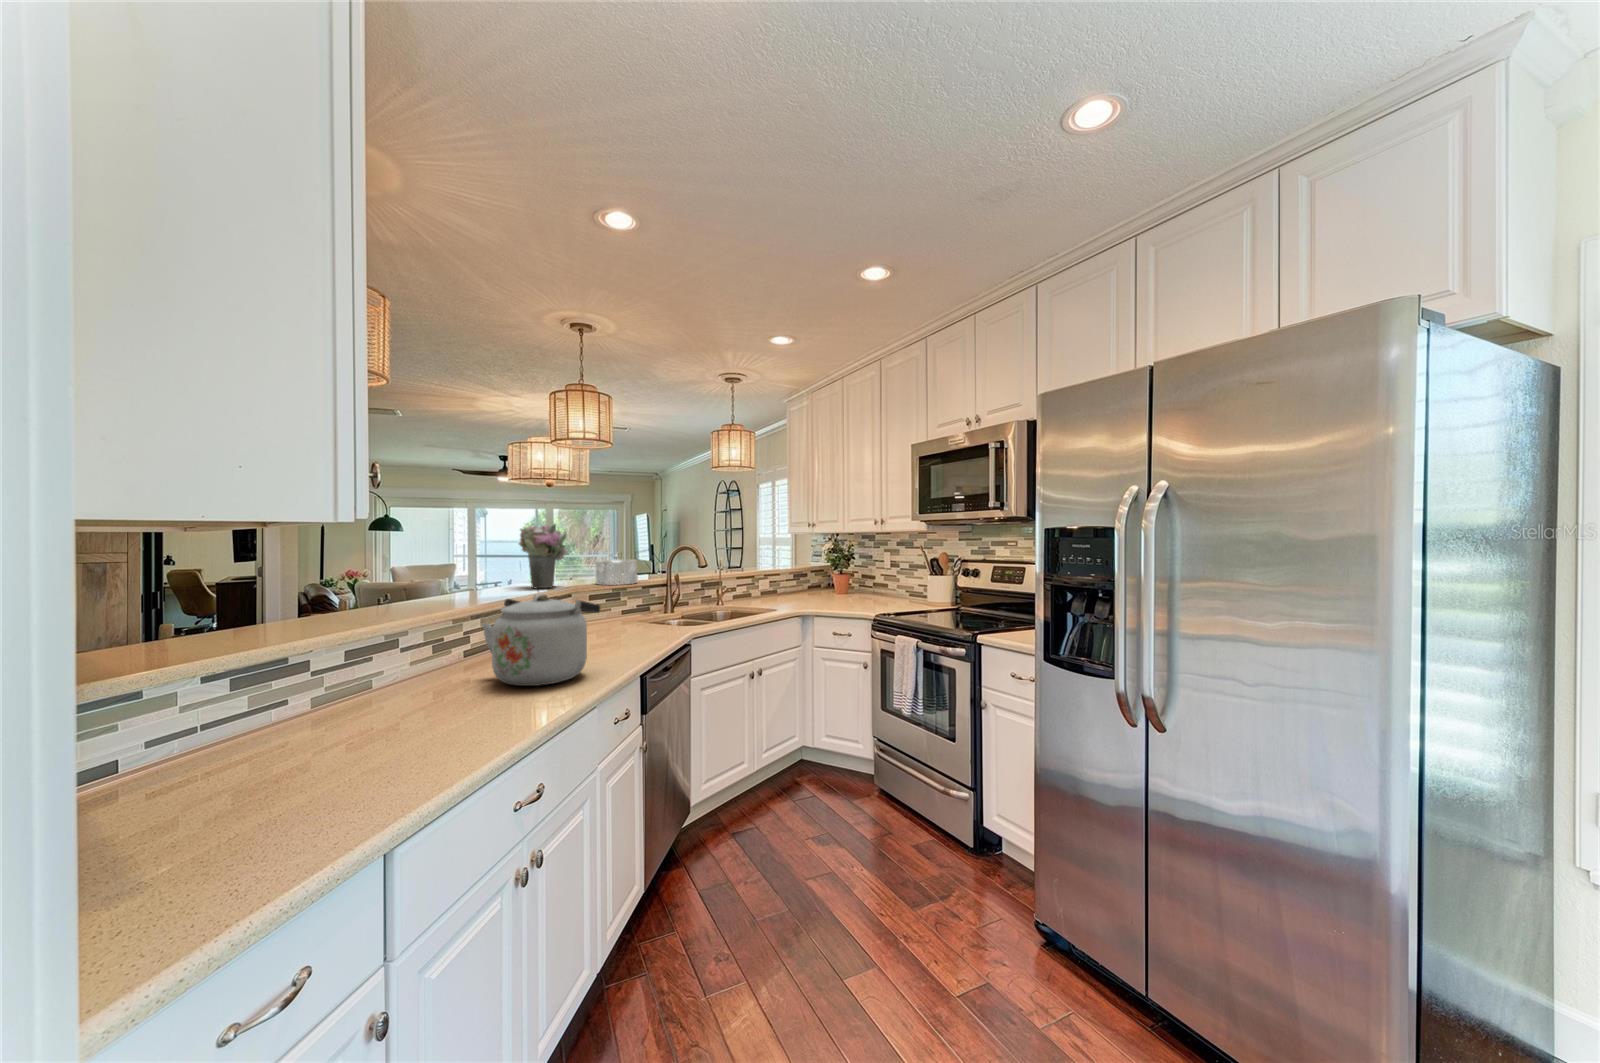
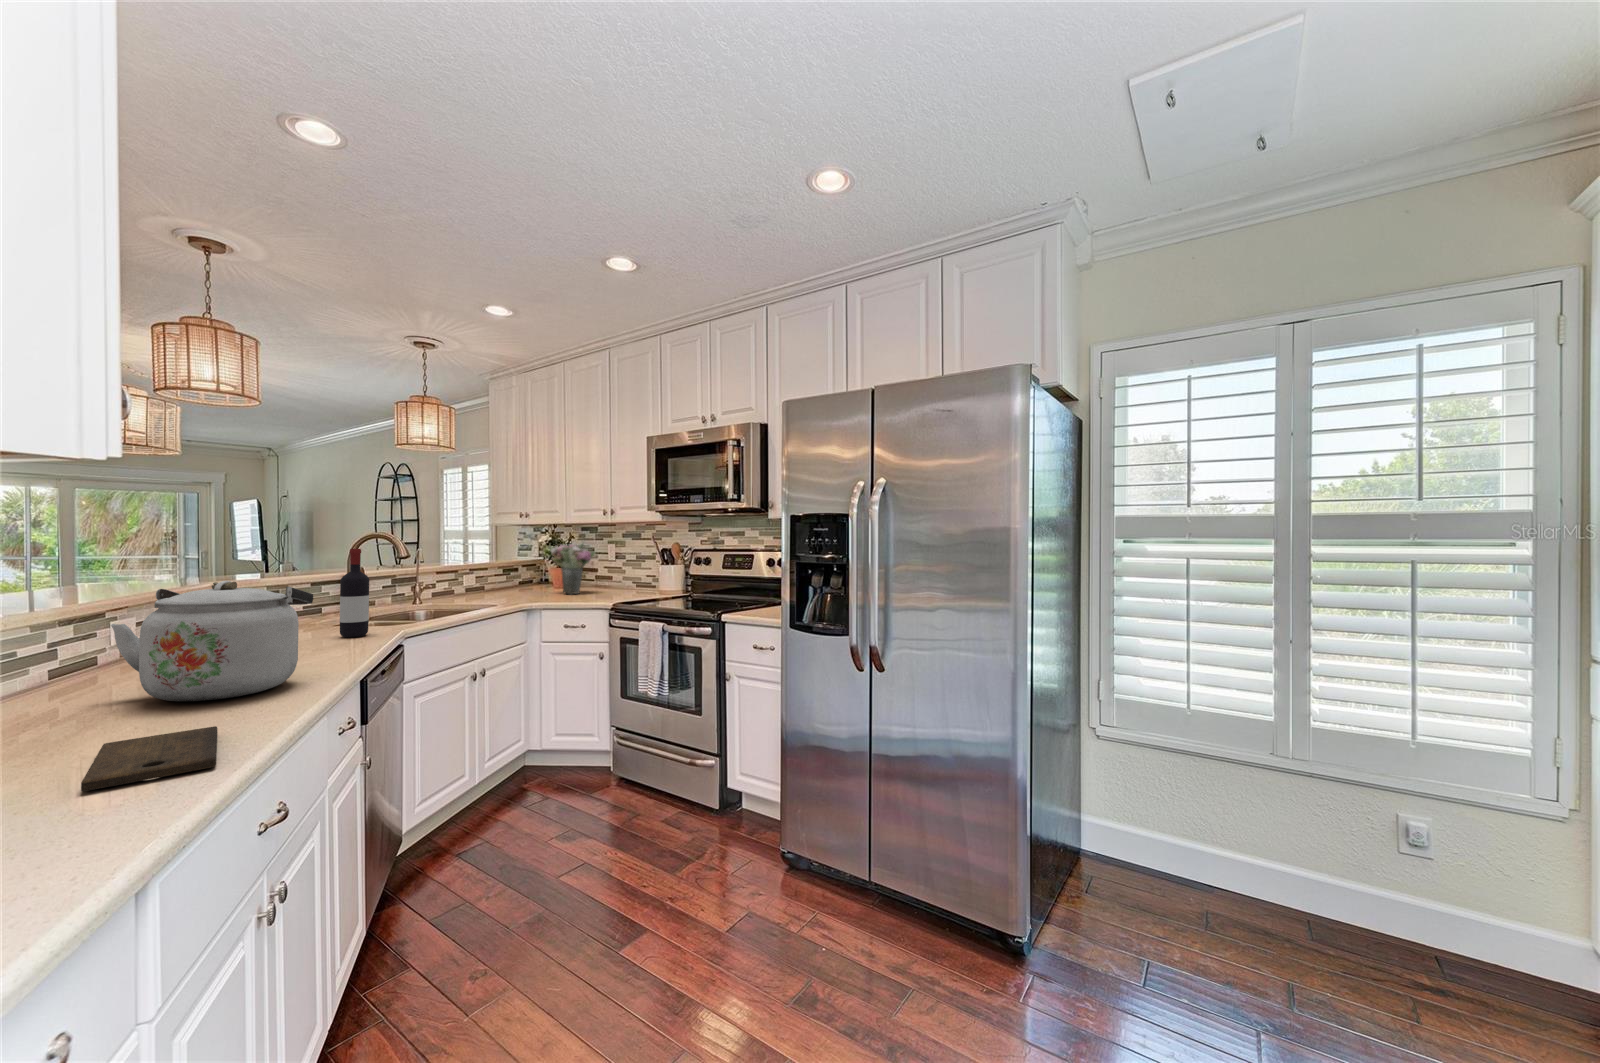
flower bouquet: present [519,524,568,588] -> present [549,543,595,594]
decorative bowl: present [596,560,637,585] -> none [238,549,307,581]
wine bottle: none [644,563,664,636] -> present [340,549,369,637]
cutting board: none [406,713,508,757] -> present [81,726,217,791]

